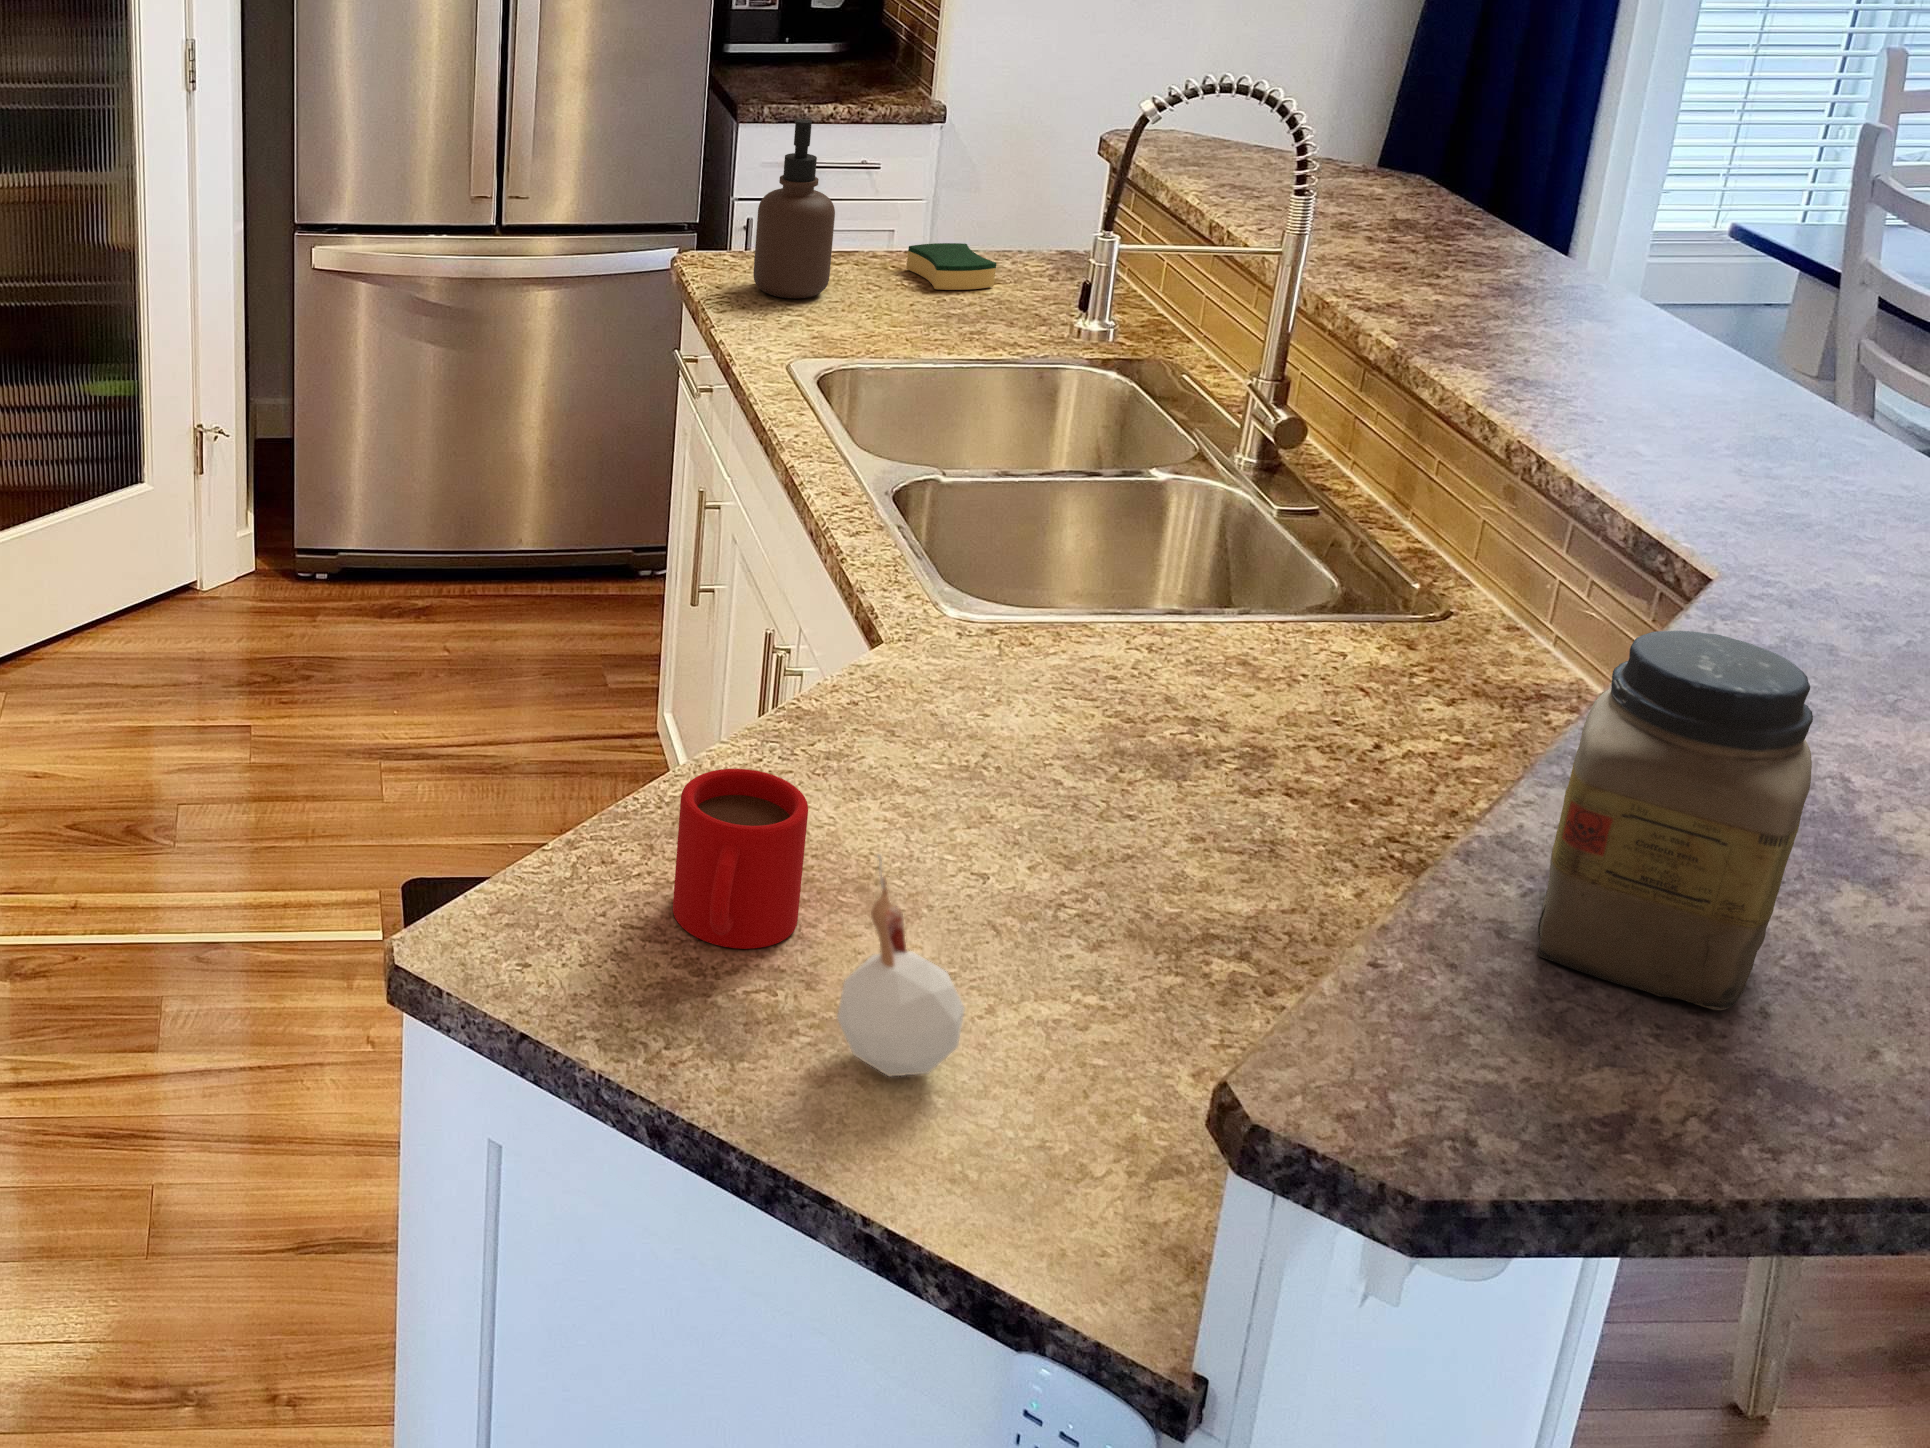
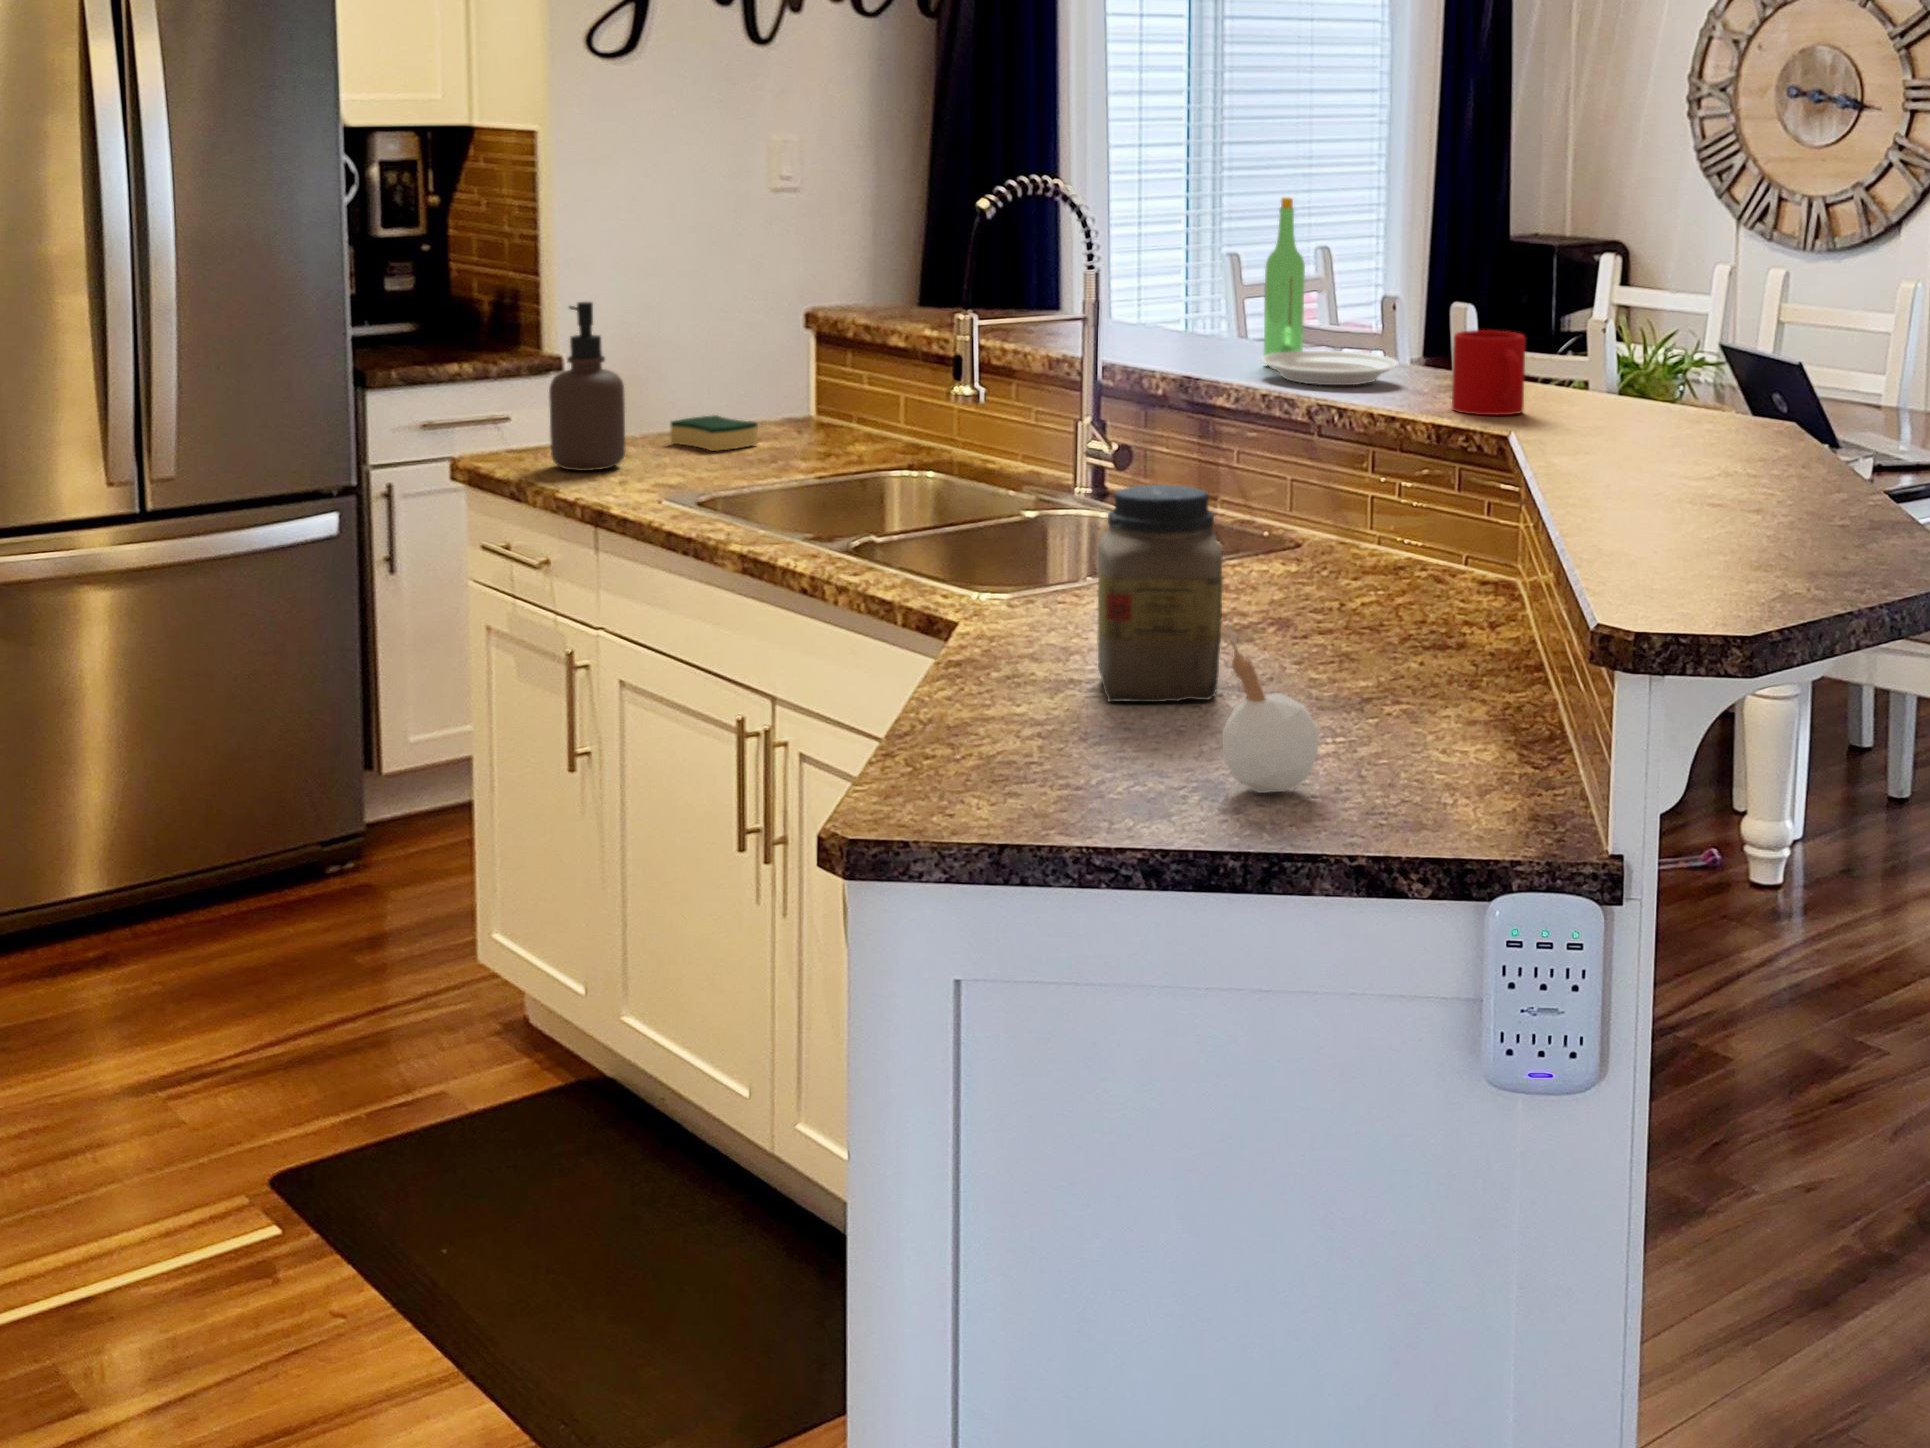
plate: none [1512,122,1720,406] -> present [1261,197,1399,385]
jar: present [1537,631,1813,1010] -> present [1097,485,1223,702]
mug: present [673,769,808,949] -> present [1452,330,1526,415]

